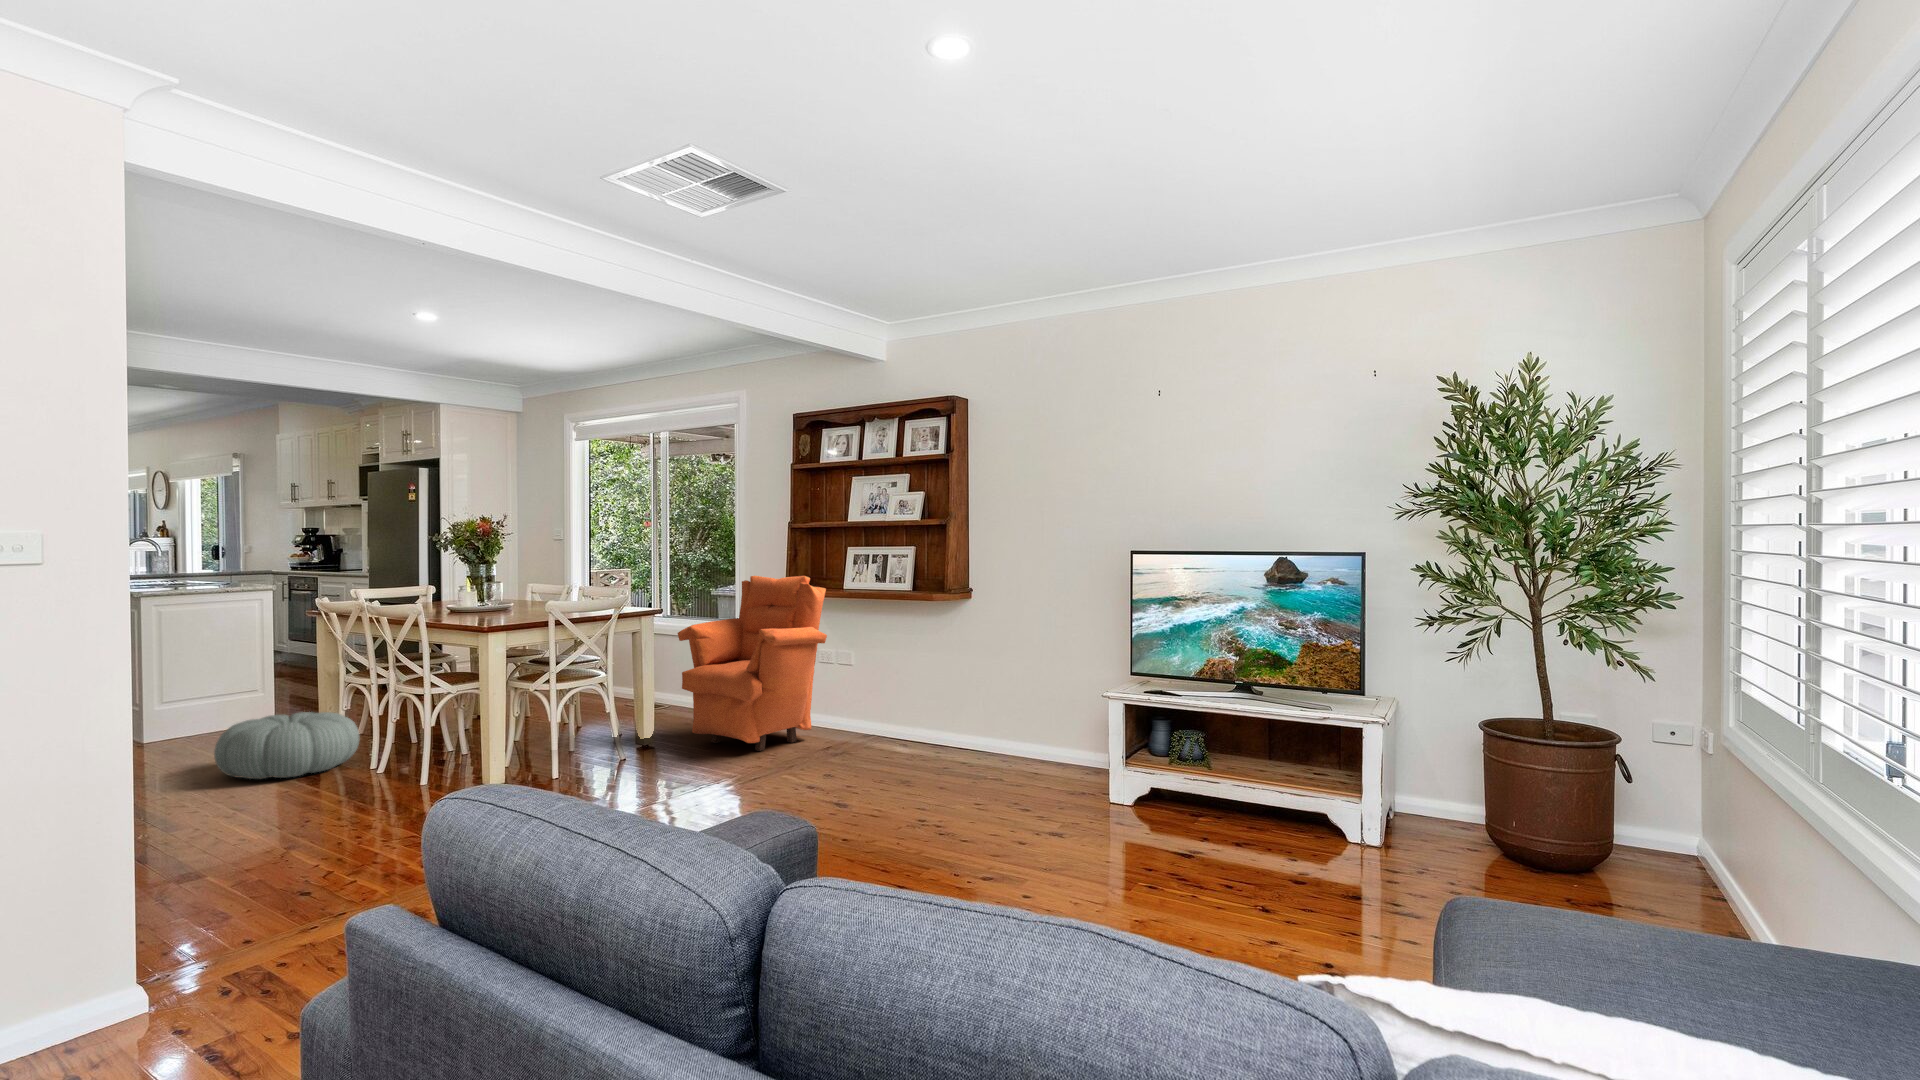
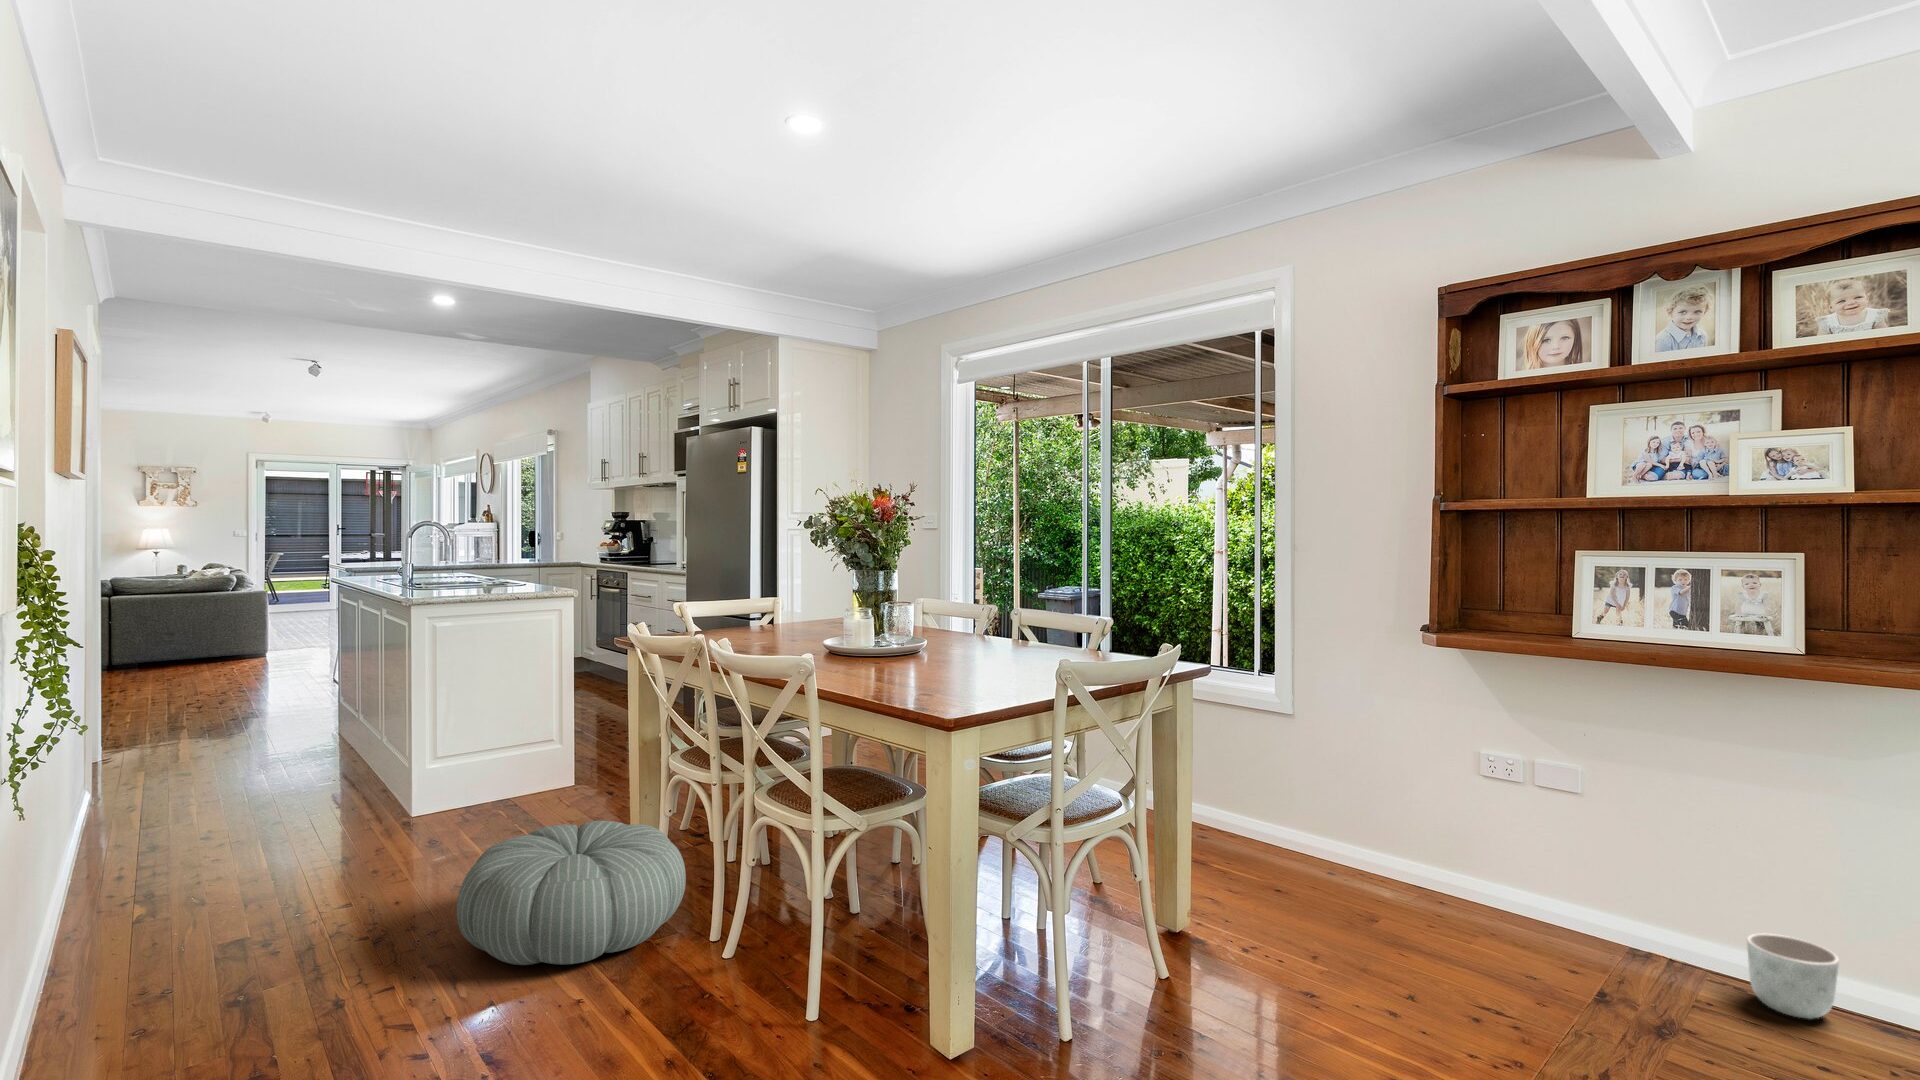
armchair: present [678,576,827,751] -> none [1225,602,1574,982]
planter: none [892,717,923,749] -> present [1747,933,1839,1019]

